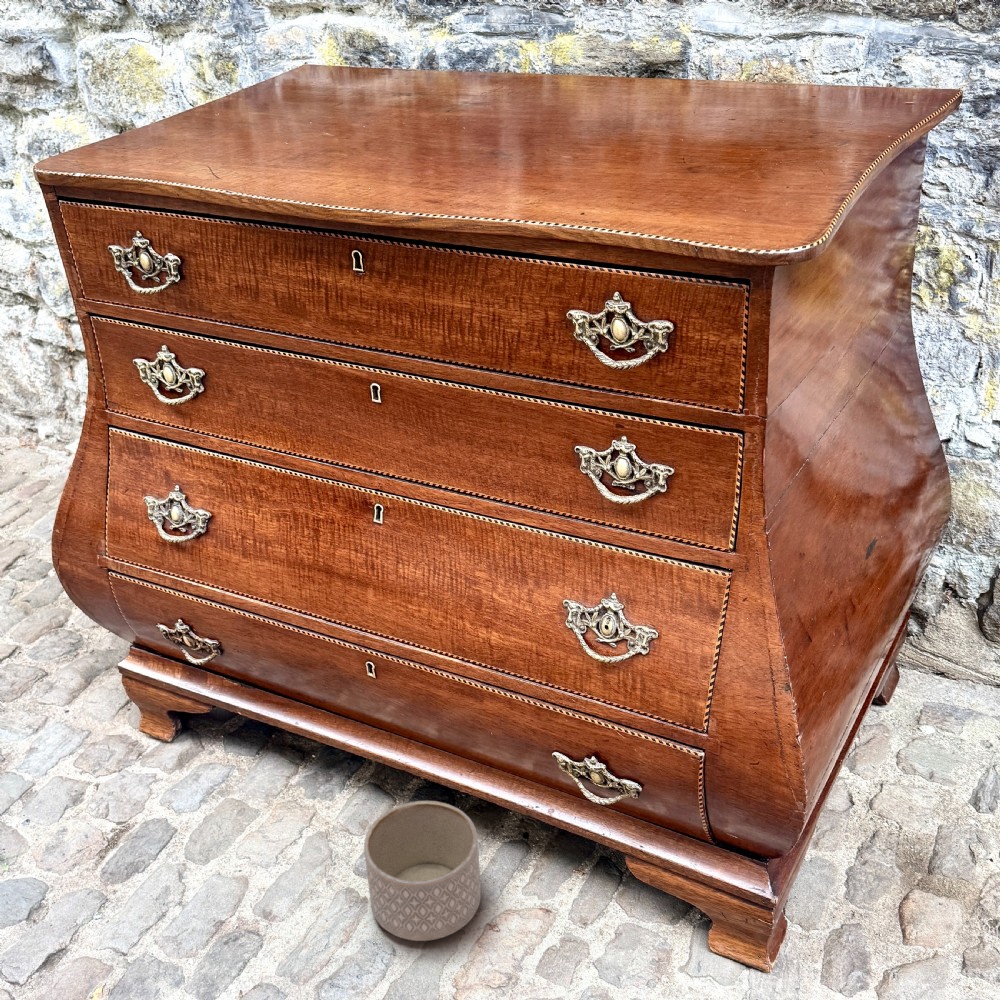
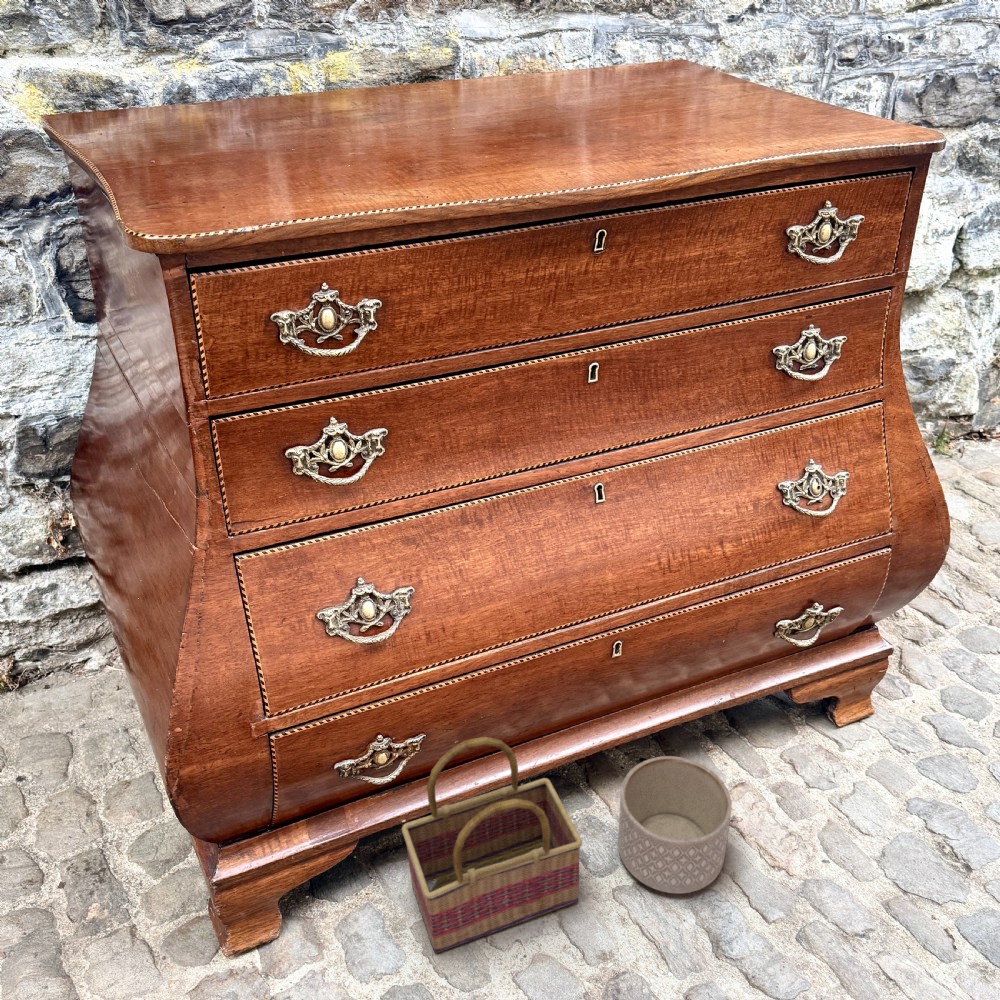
basket: none [197,669,367,871] -> present [402,737,582,953]

